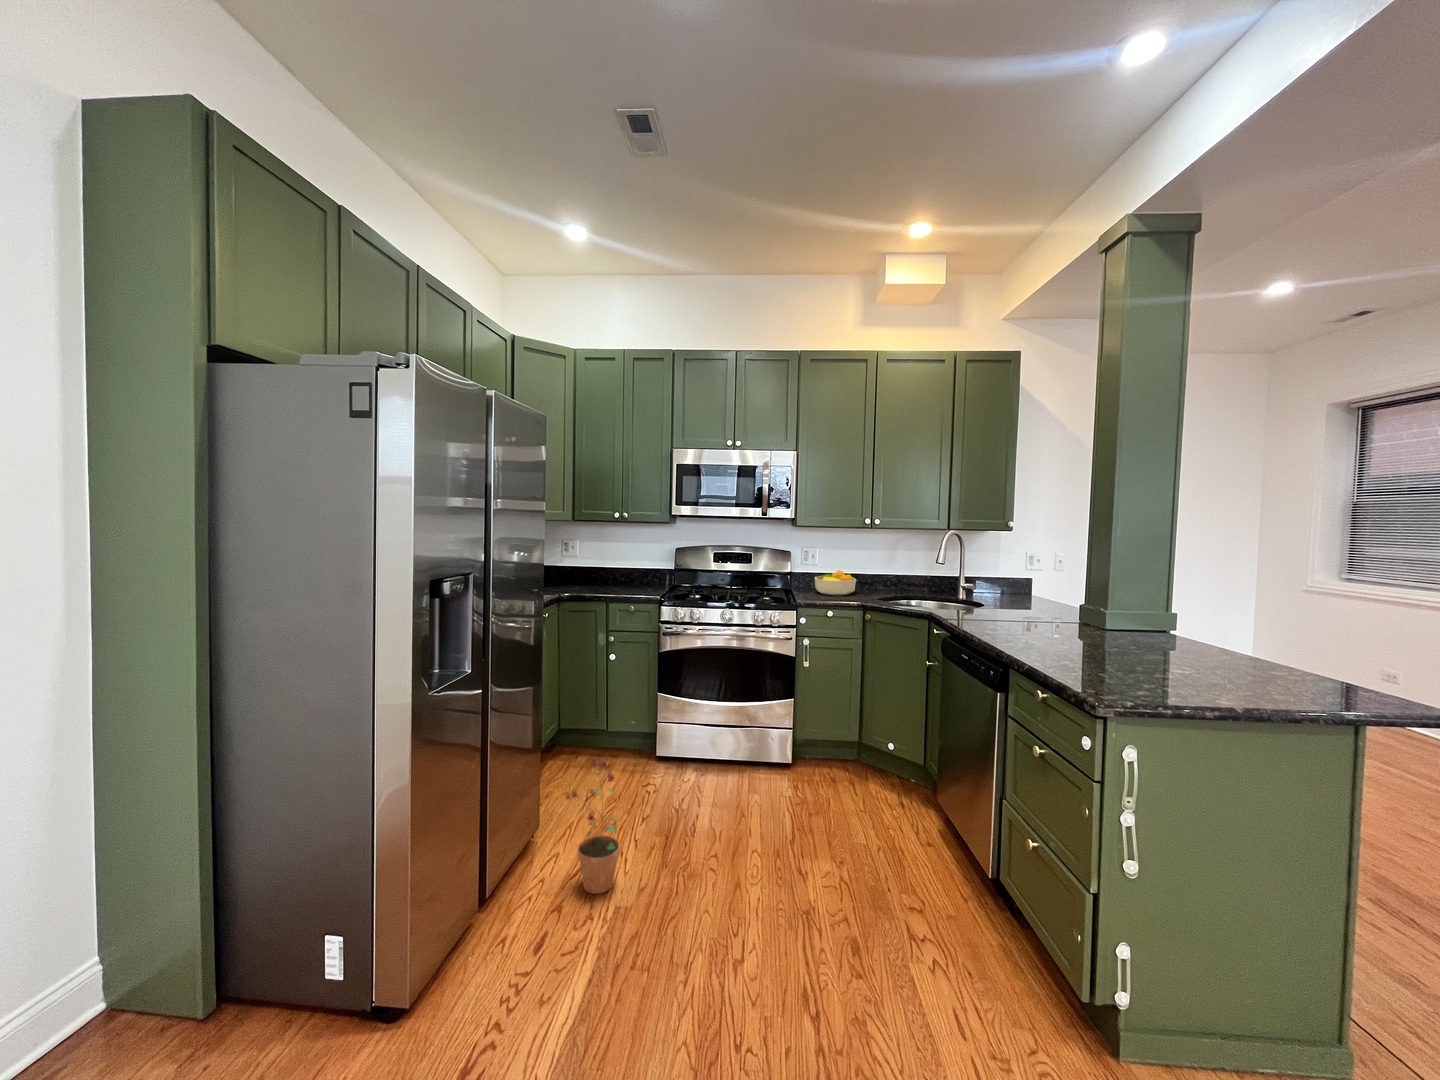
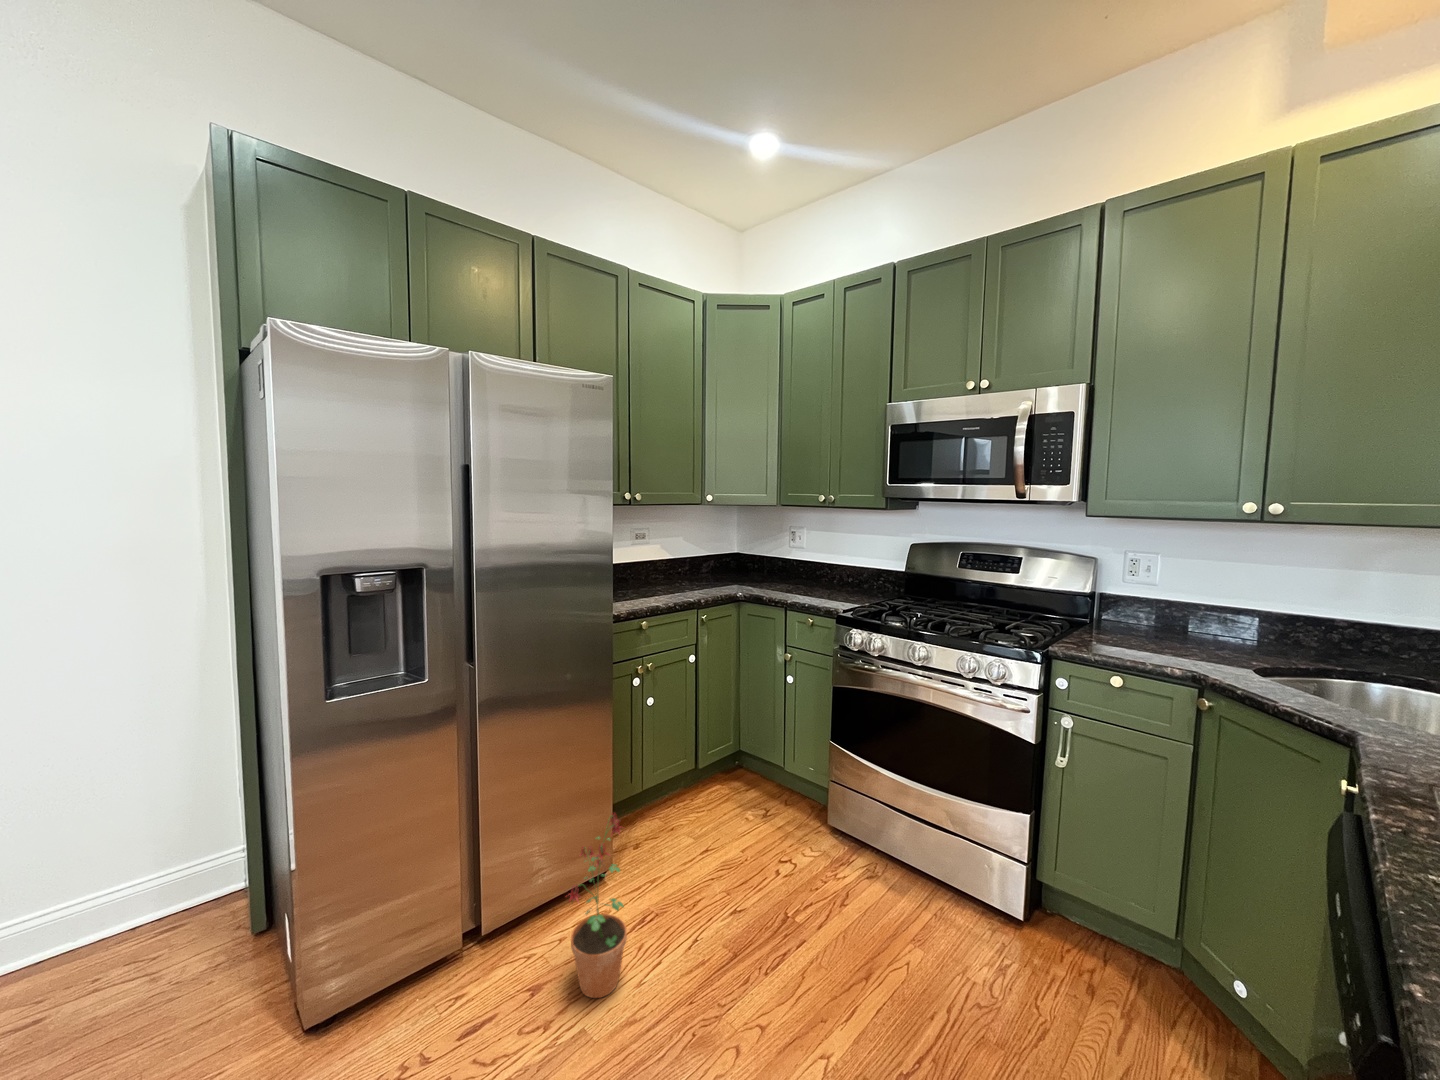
fruit bowl: present [815,570,856,595] -> none [1126,599,1227,648]

